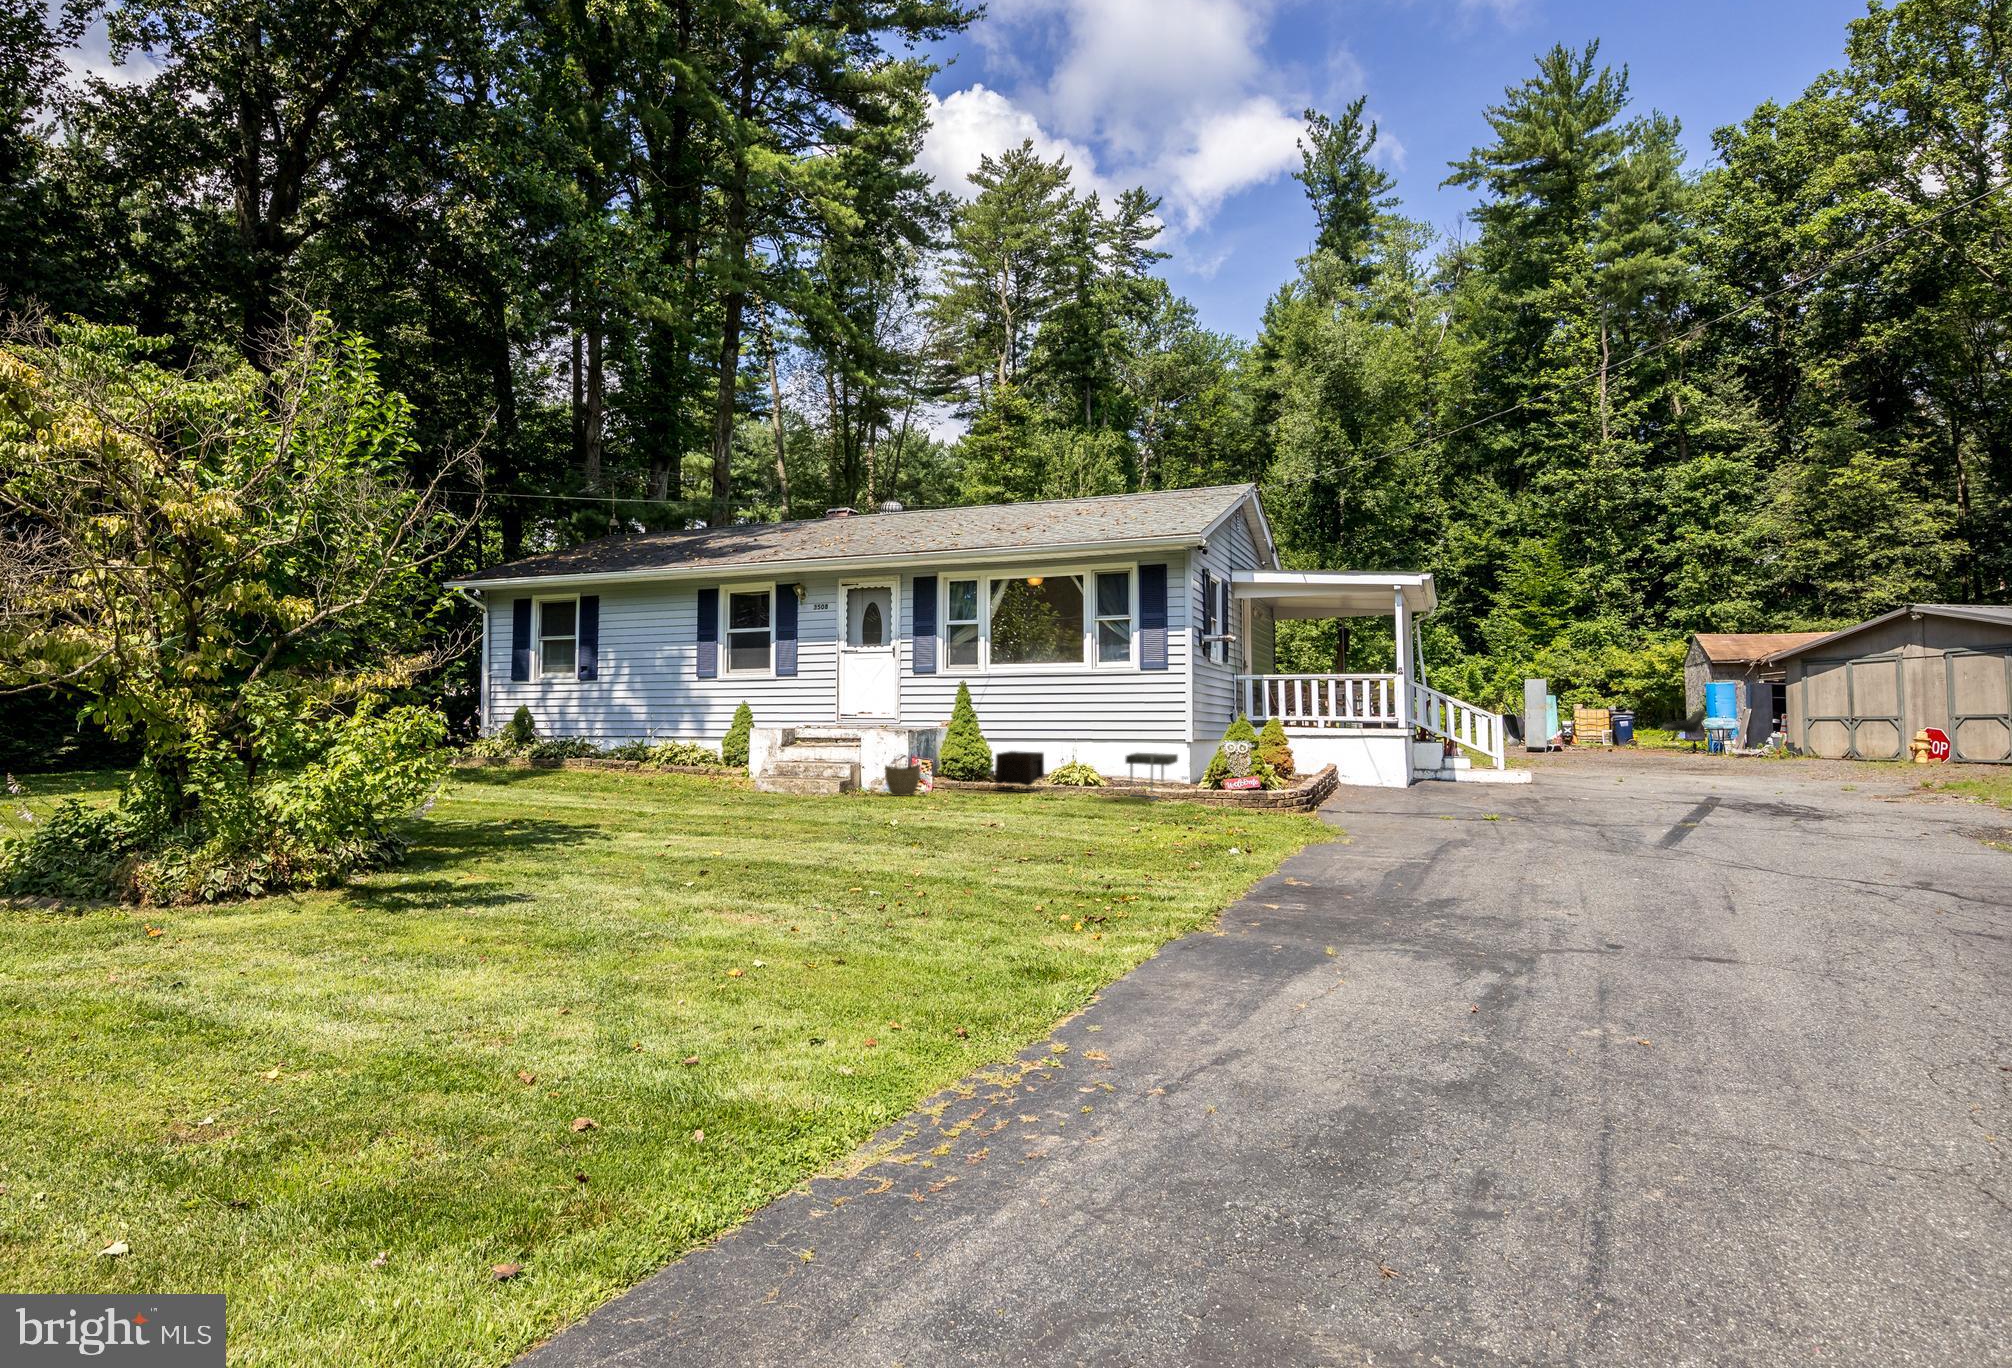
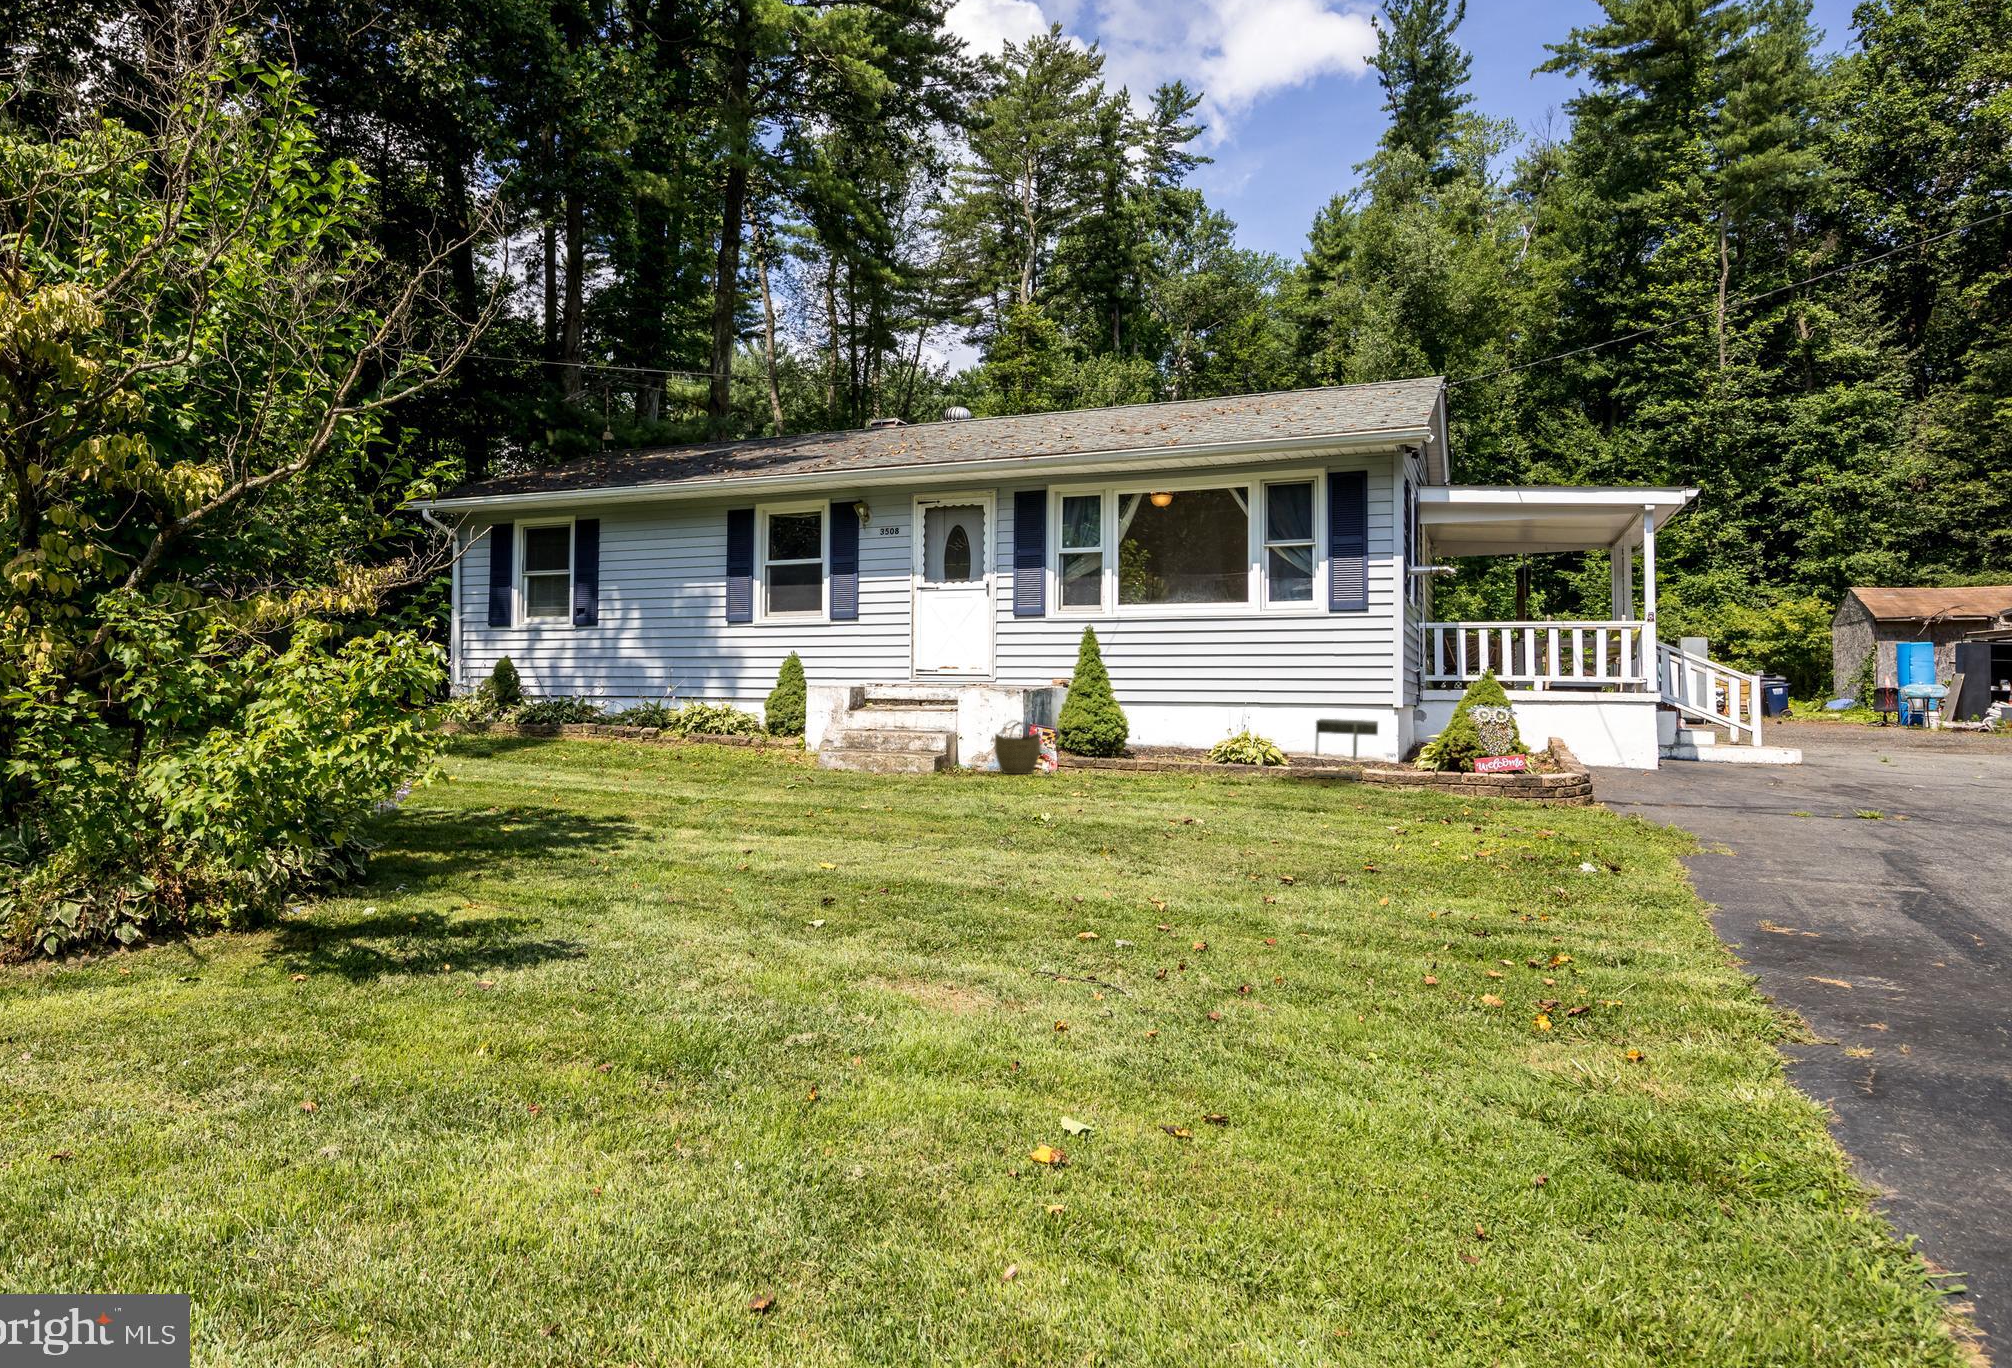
lounge chair: present [1661,710,1705,749] -> none [1824,673,1884,720]
wooden crate: present [995,751,1044,793] -> none [1131,717,1190,771]

